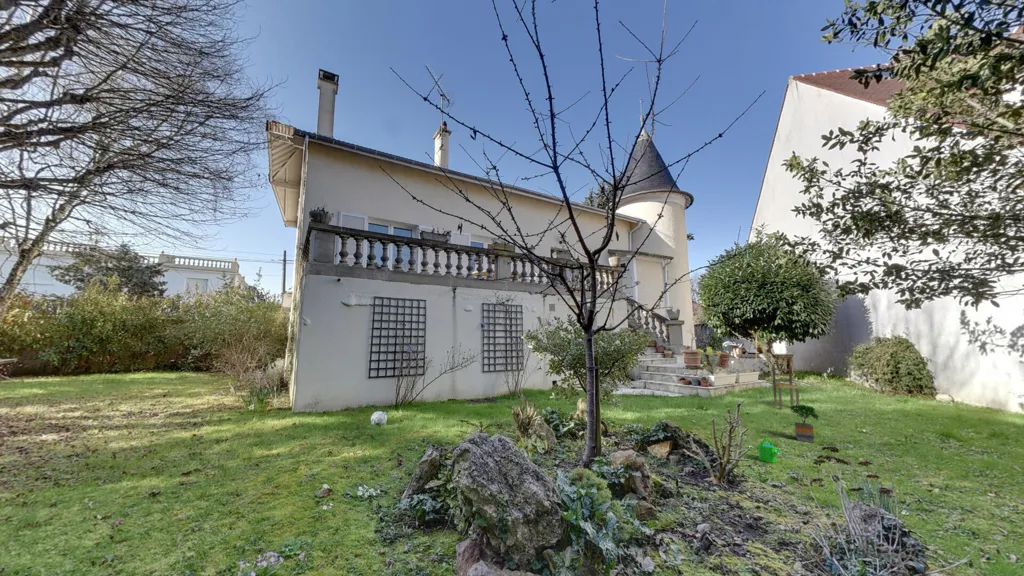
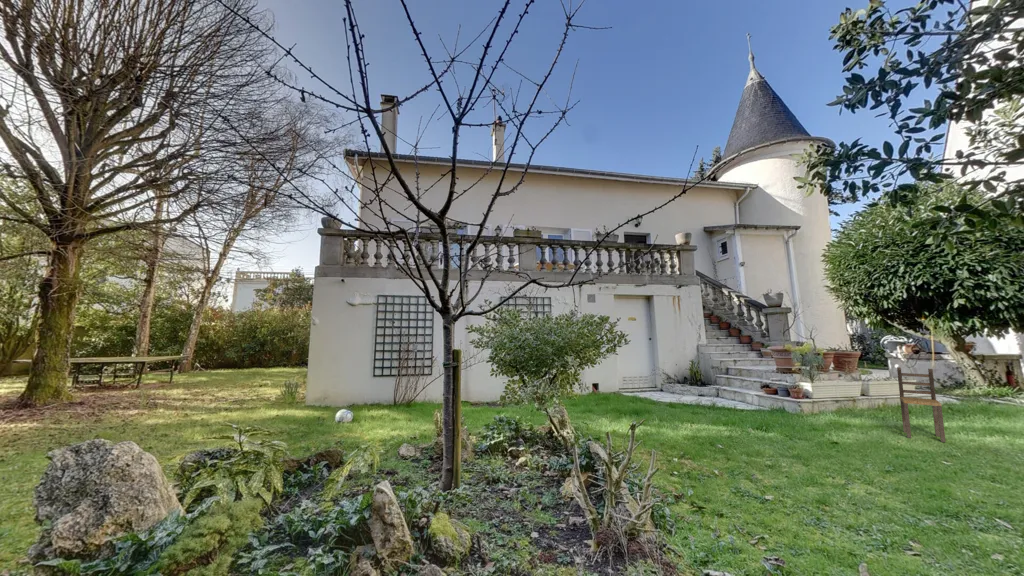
potted tree: present [790,404,819,443] -> none [852,430,907,499]
watering can: present [757,438,781,462] -> none [738,482,768,524]

